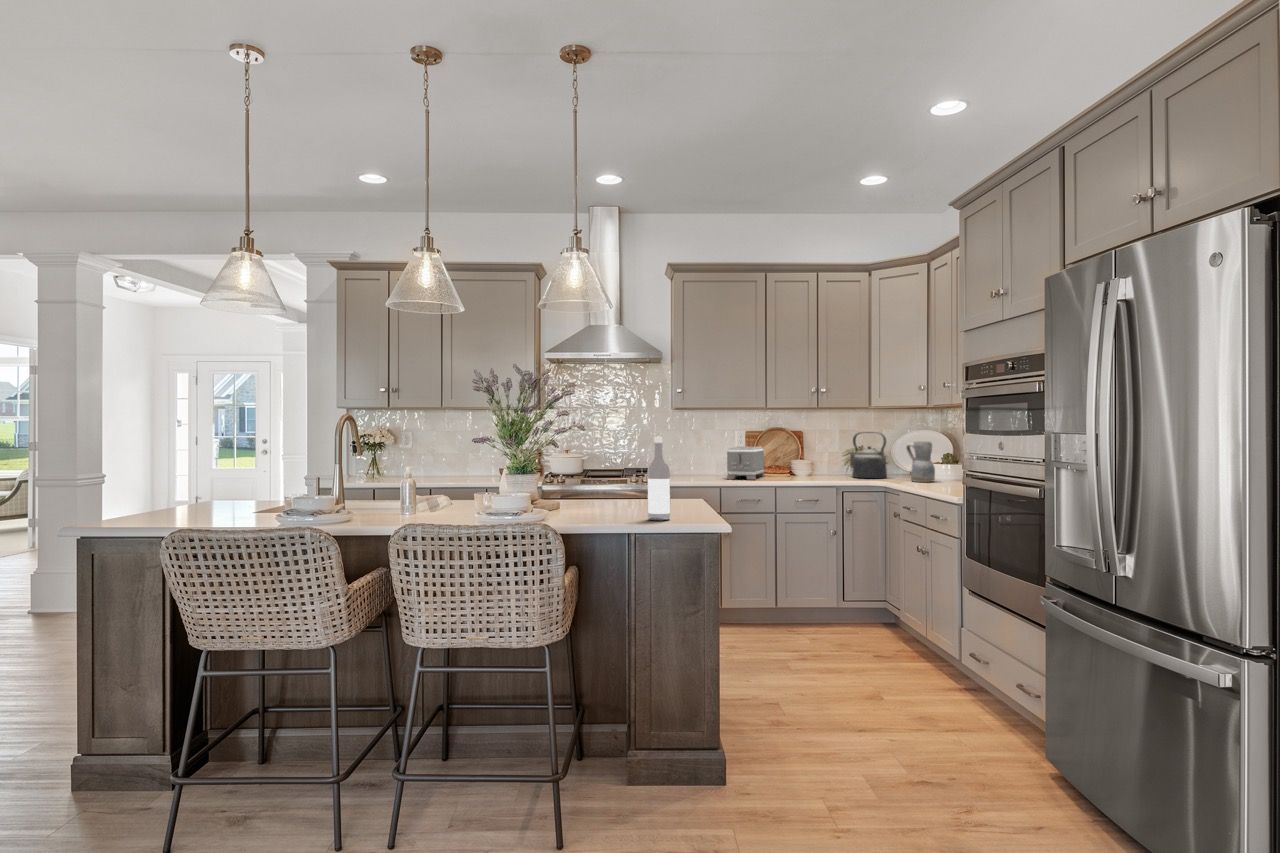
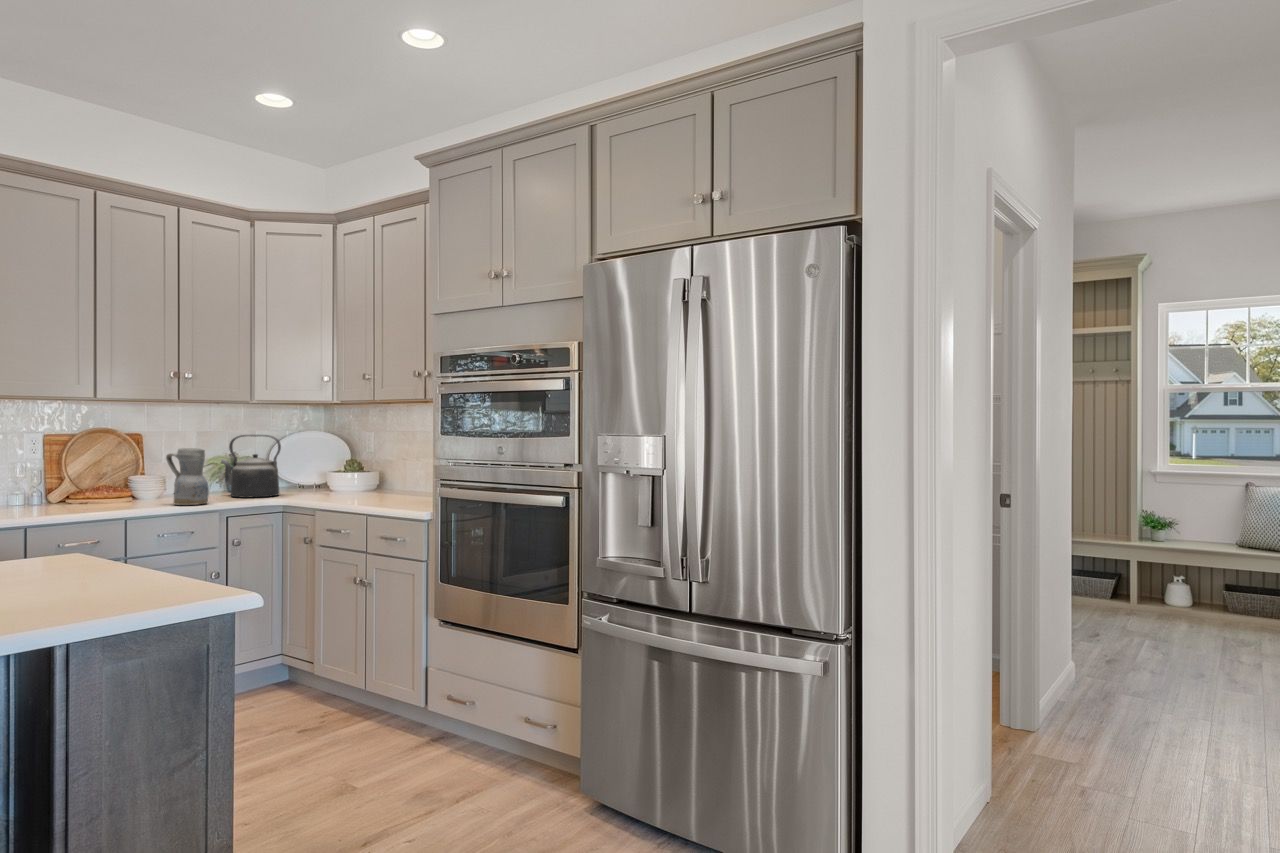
wine bottle: present [647,437,670,520] -> none [93,449,142,605]
ceramic pitcher: present [906,441,935,482] -> present [166,448,209,505]
toaster: present [726,447,765,480] -> none [27,458,89,513]

